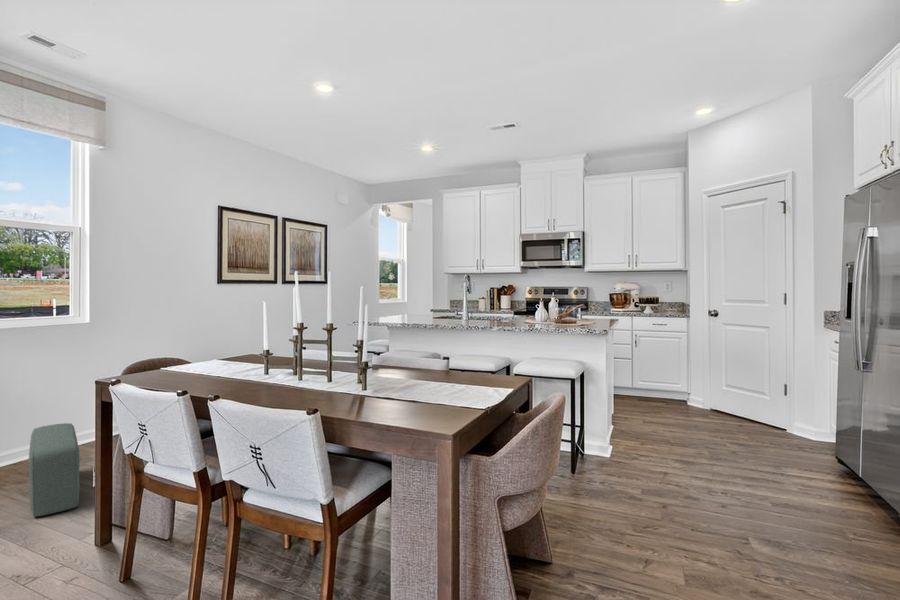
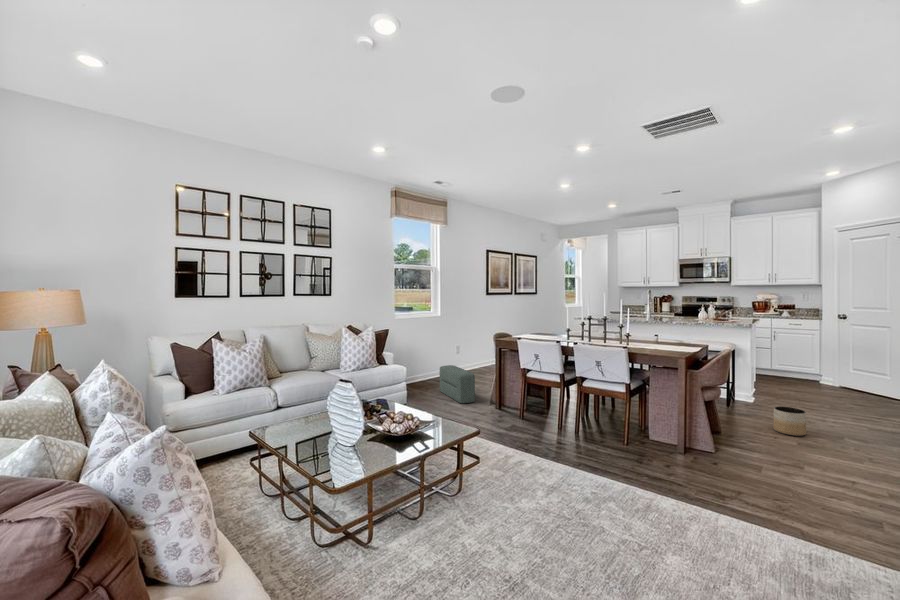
planter: none [623,475,672,534] -> present [774,406,806,436]

